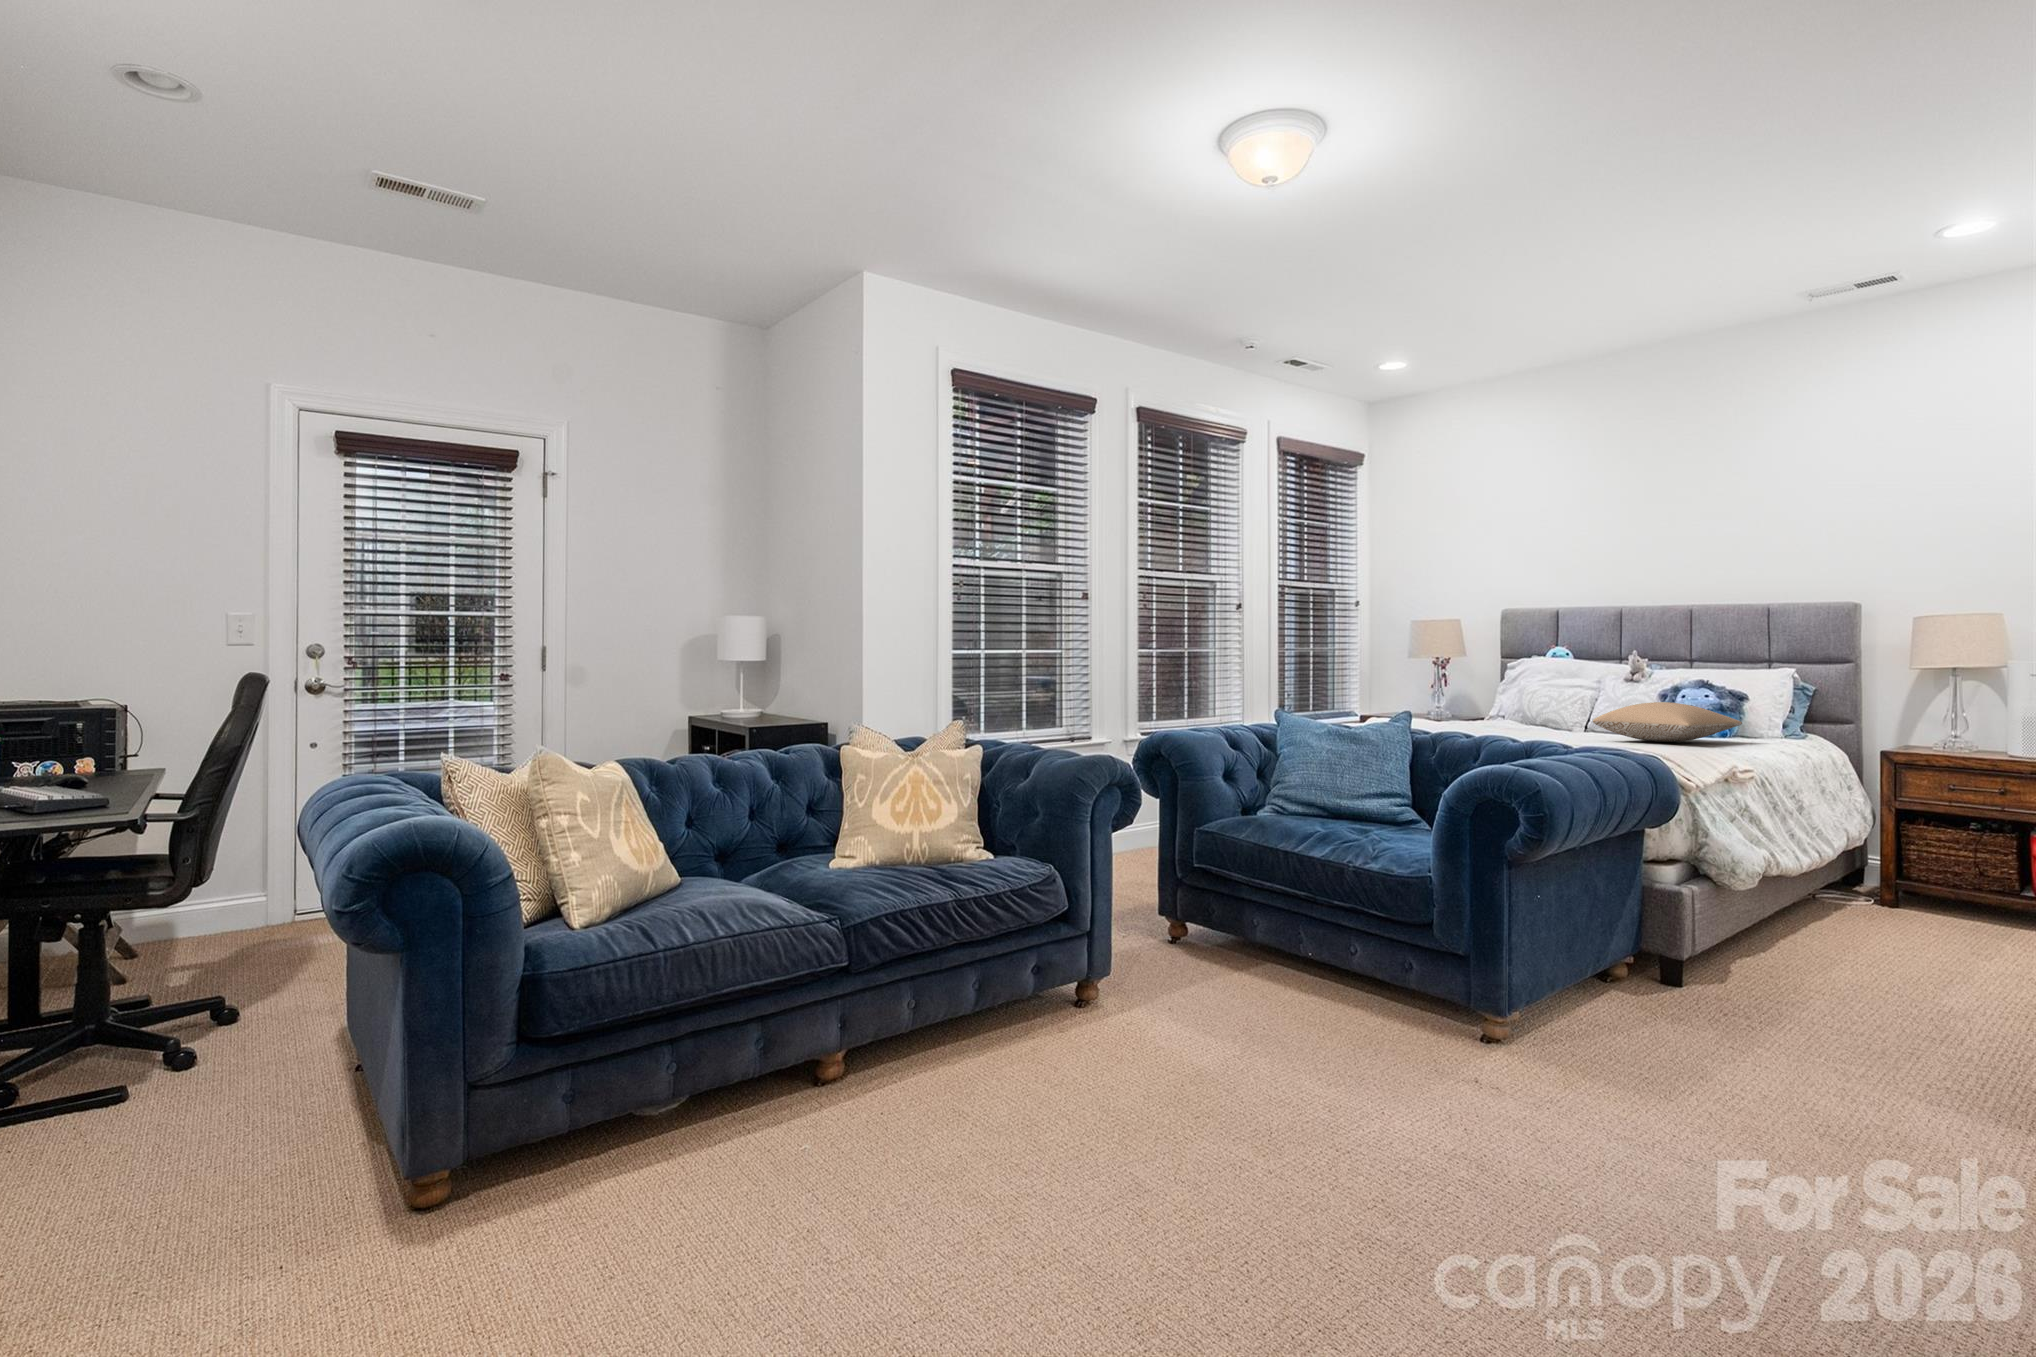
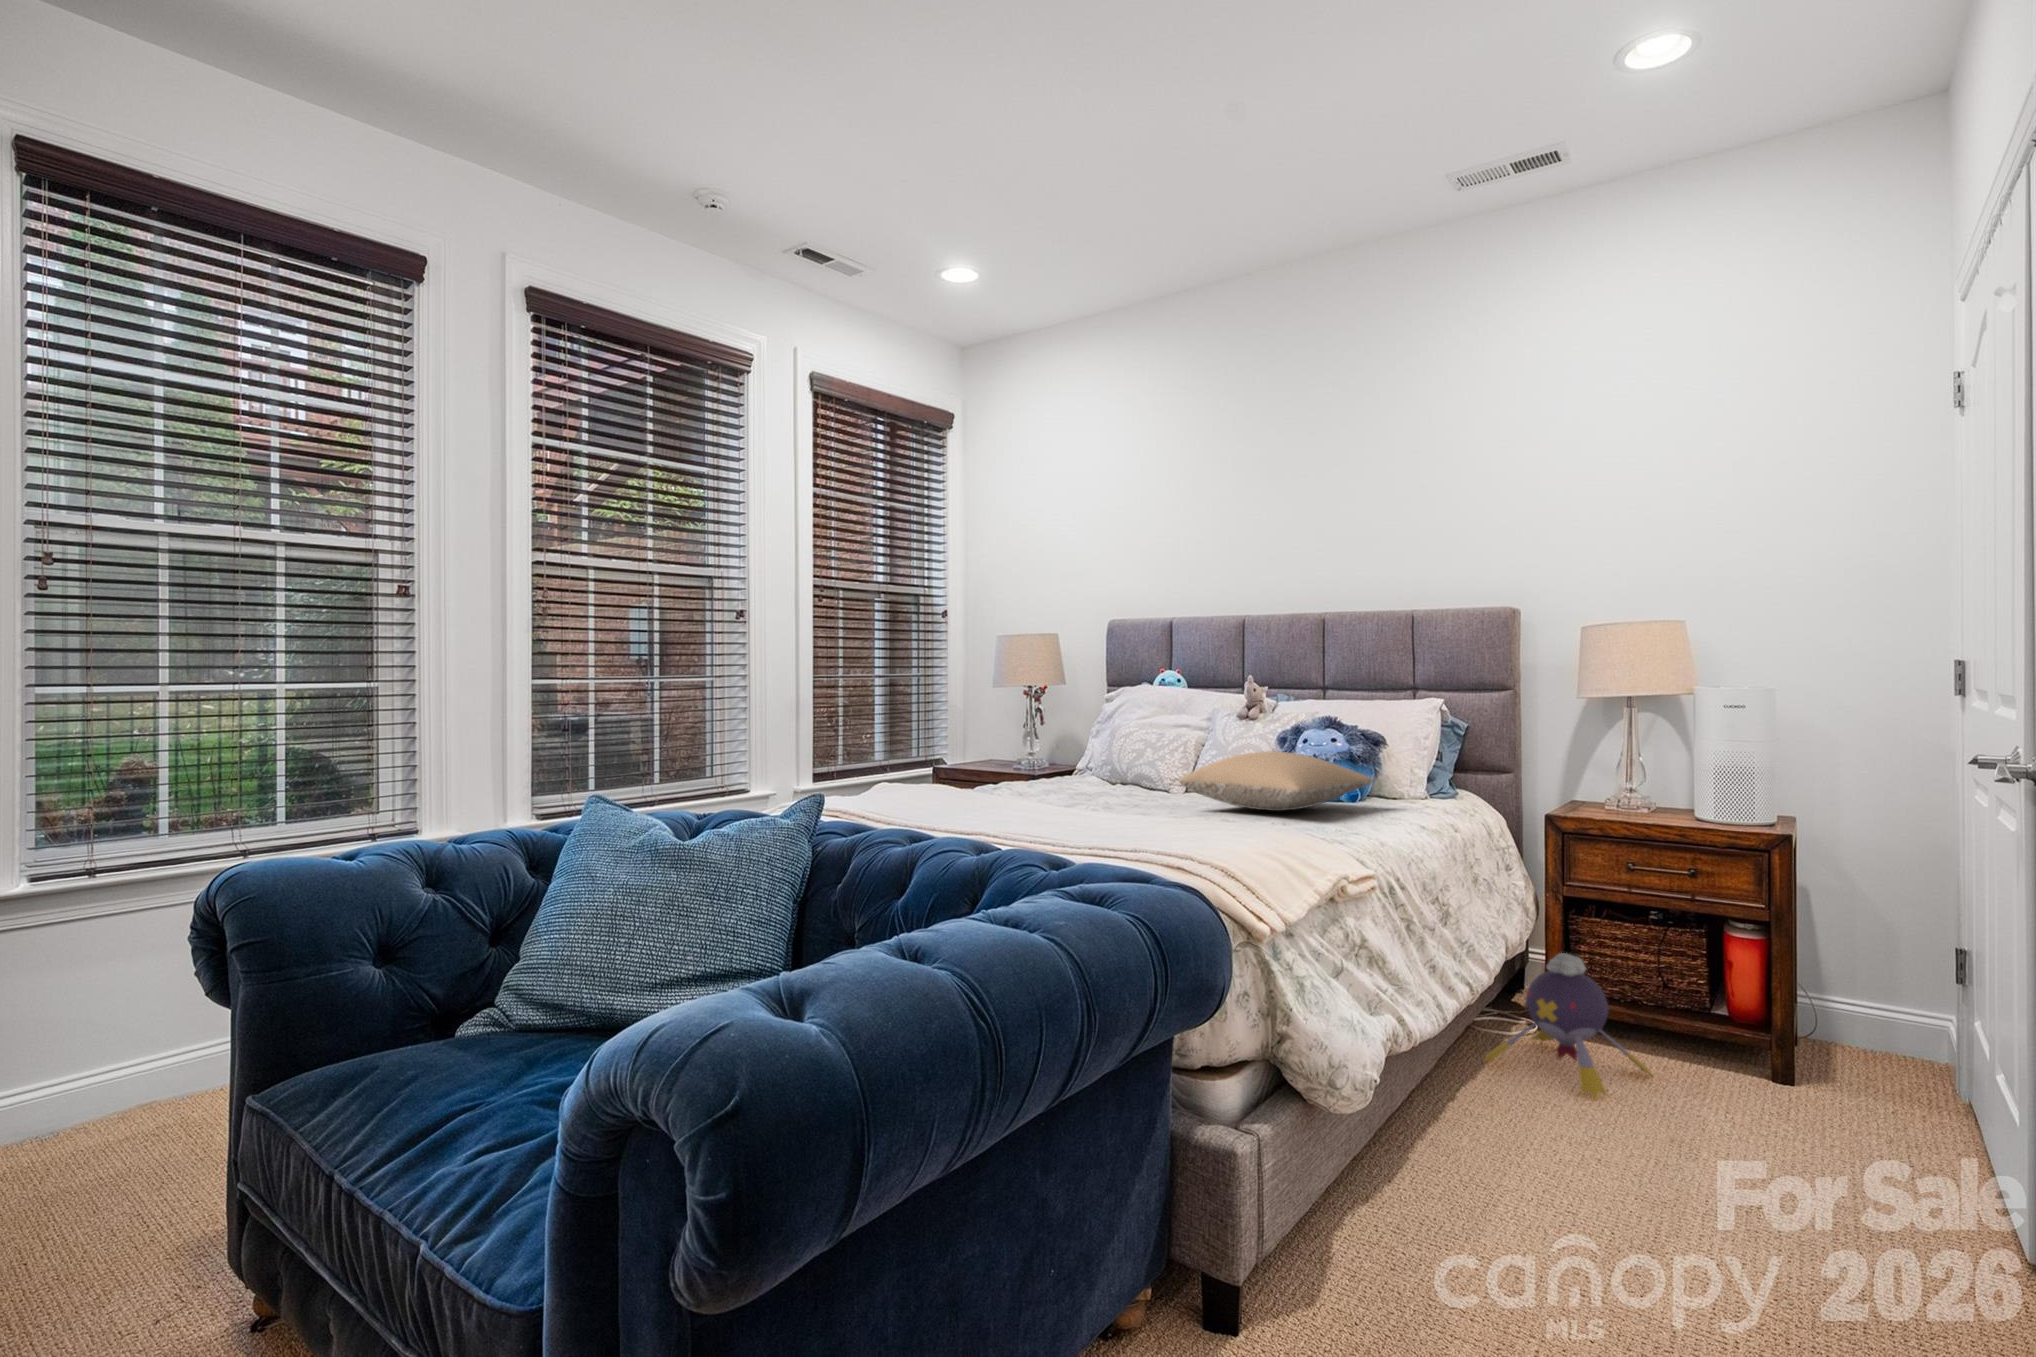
plush toy: none [1827,843,1966,937] -> present [1484,953,1652,1099]

